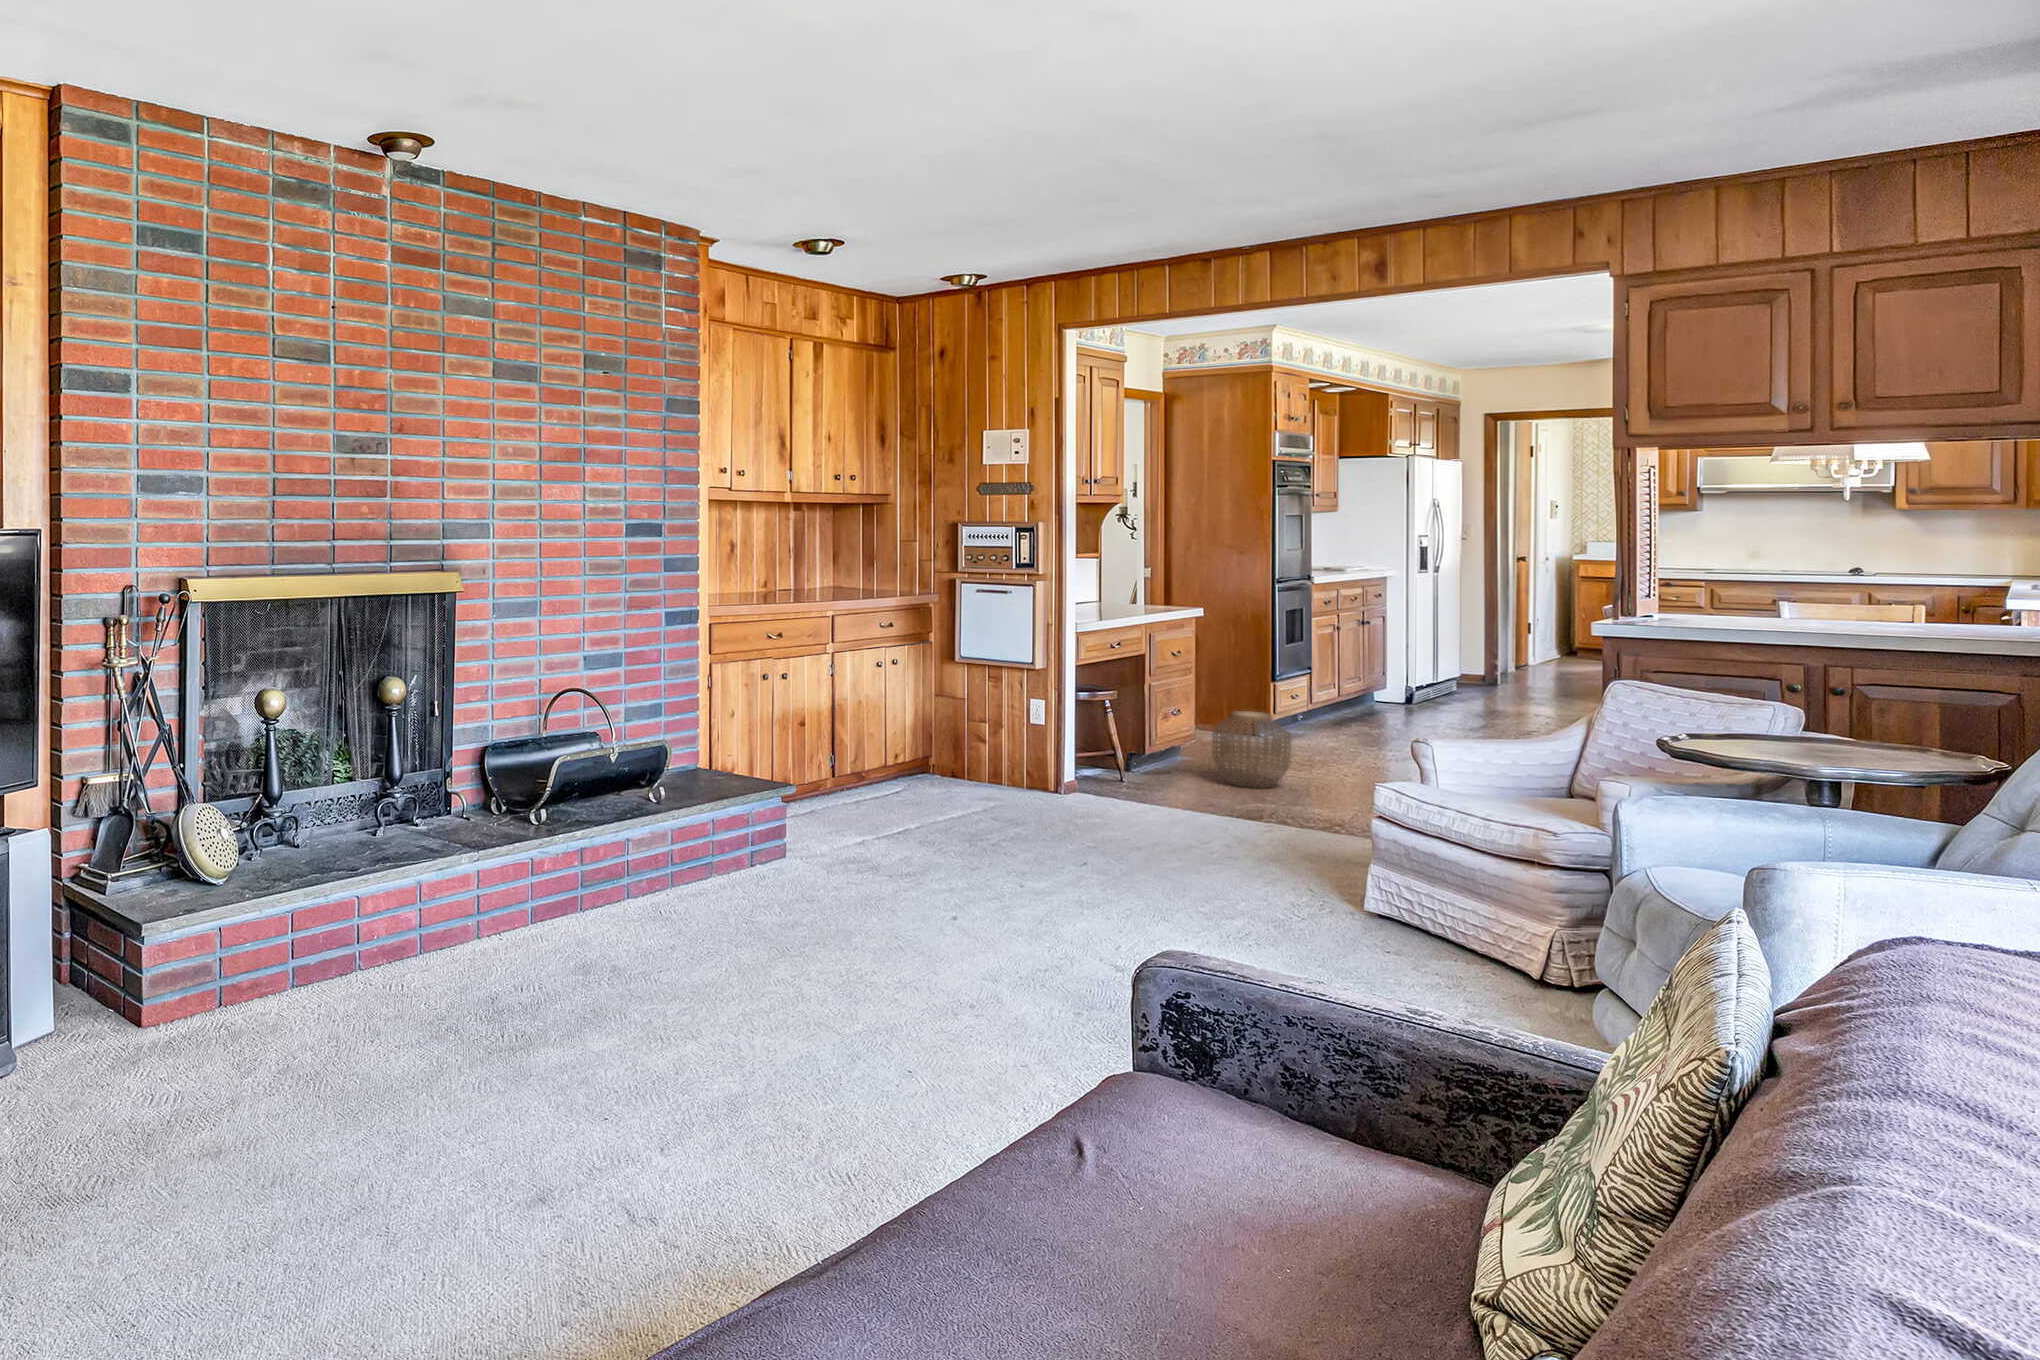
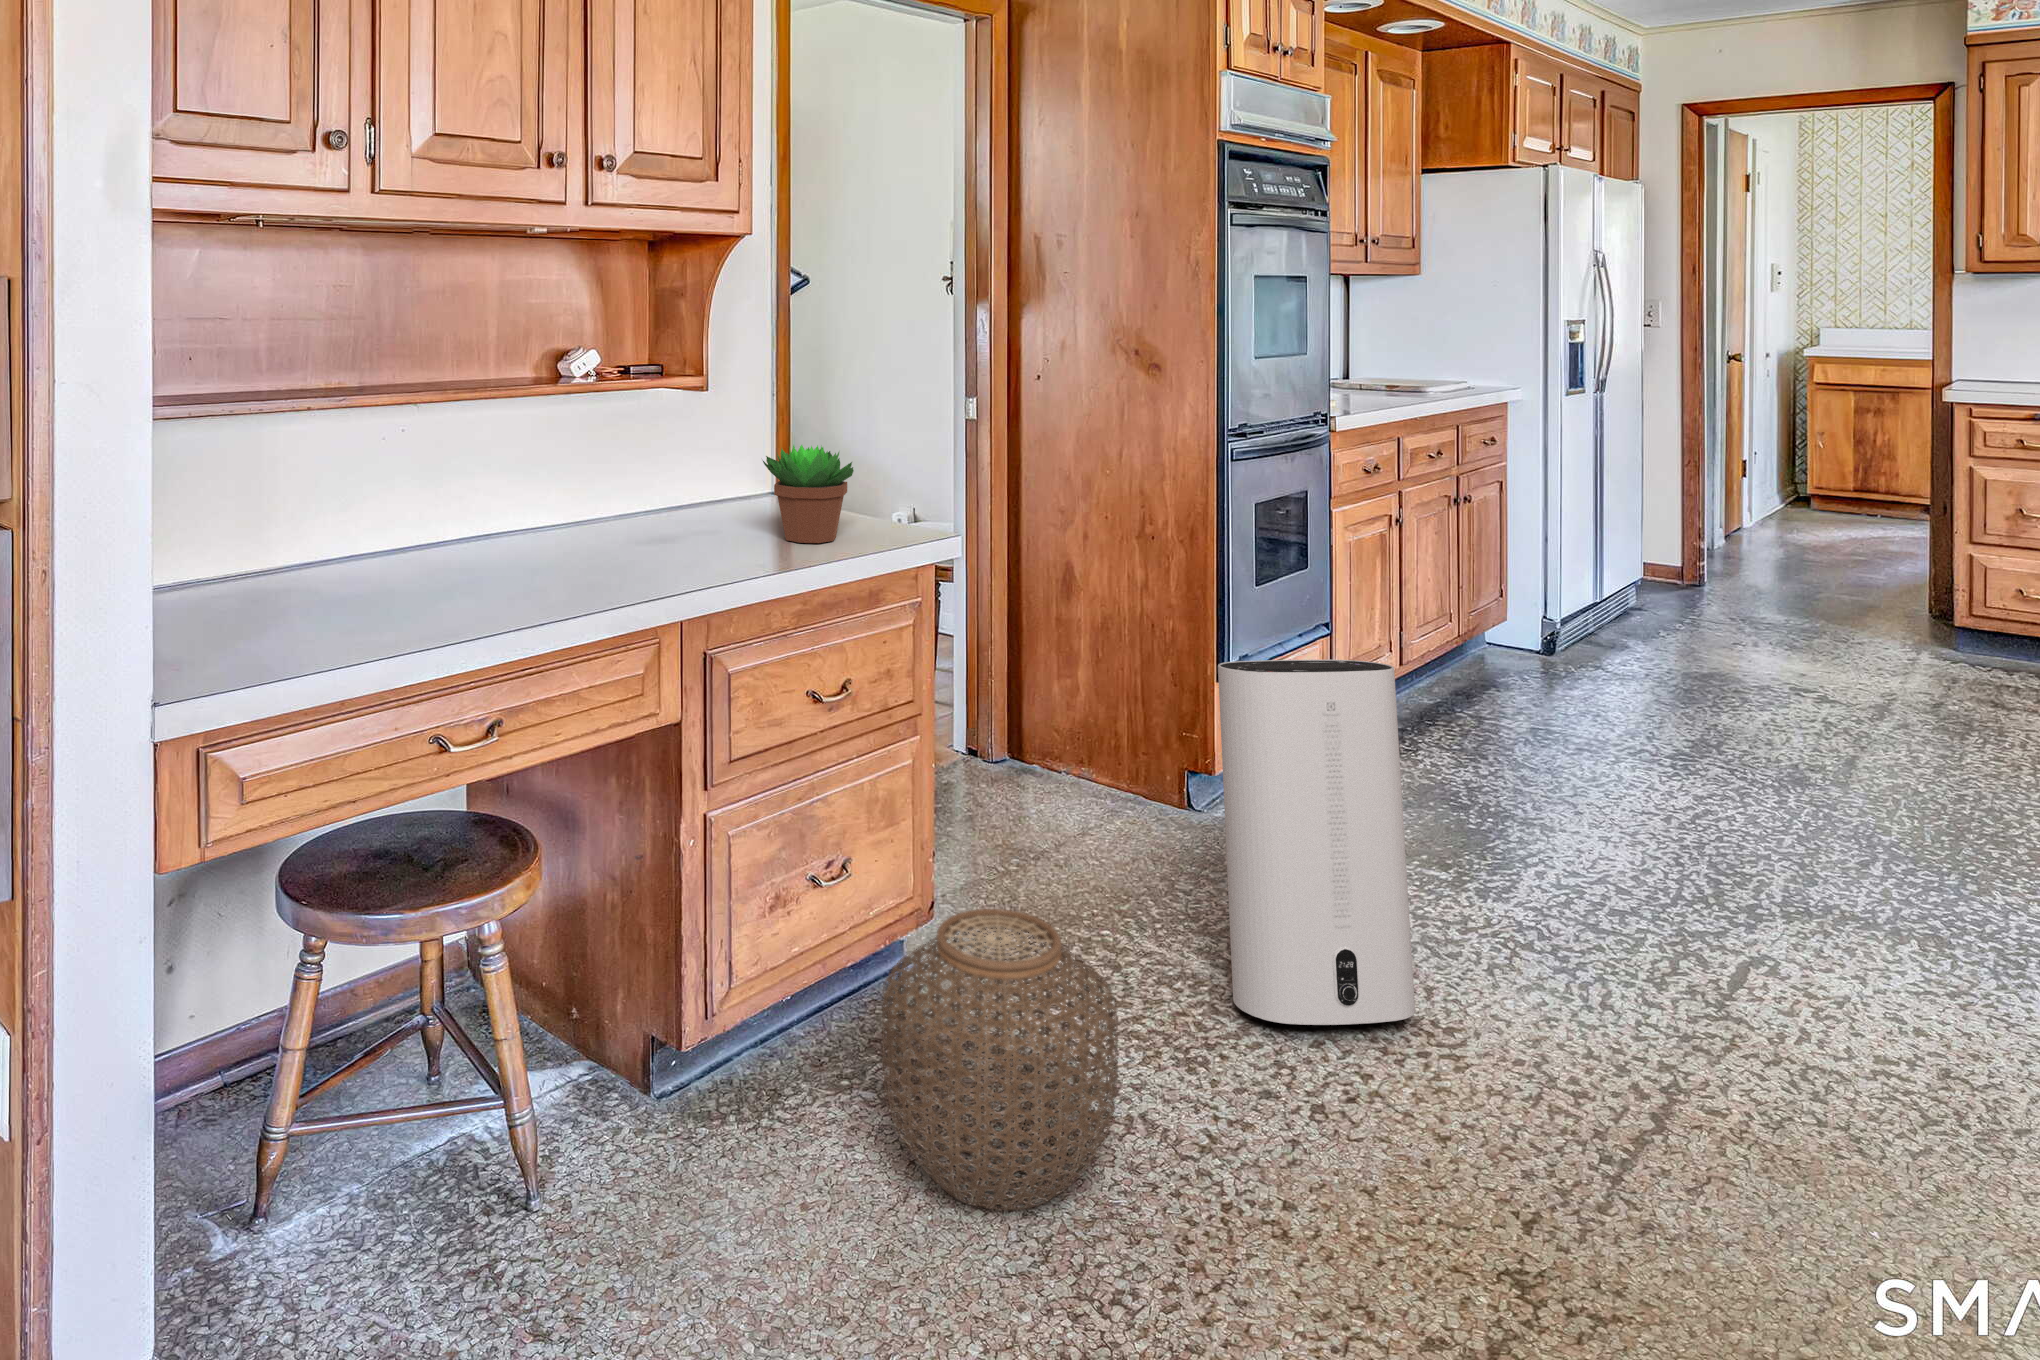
succulent plant: none [1135,575,1171,608] -> present [763,445,854,543]
air purifier: none [1298,652,1373,769] -> present [1218,660,1415,1025]

